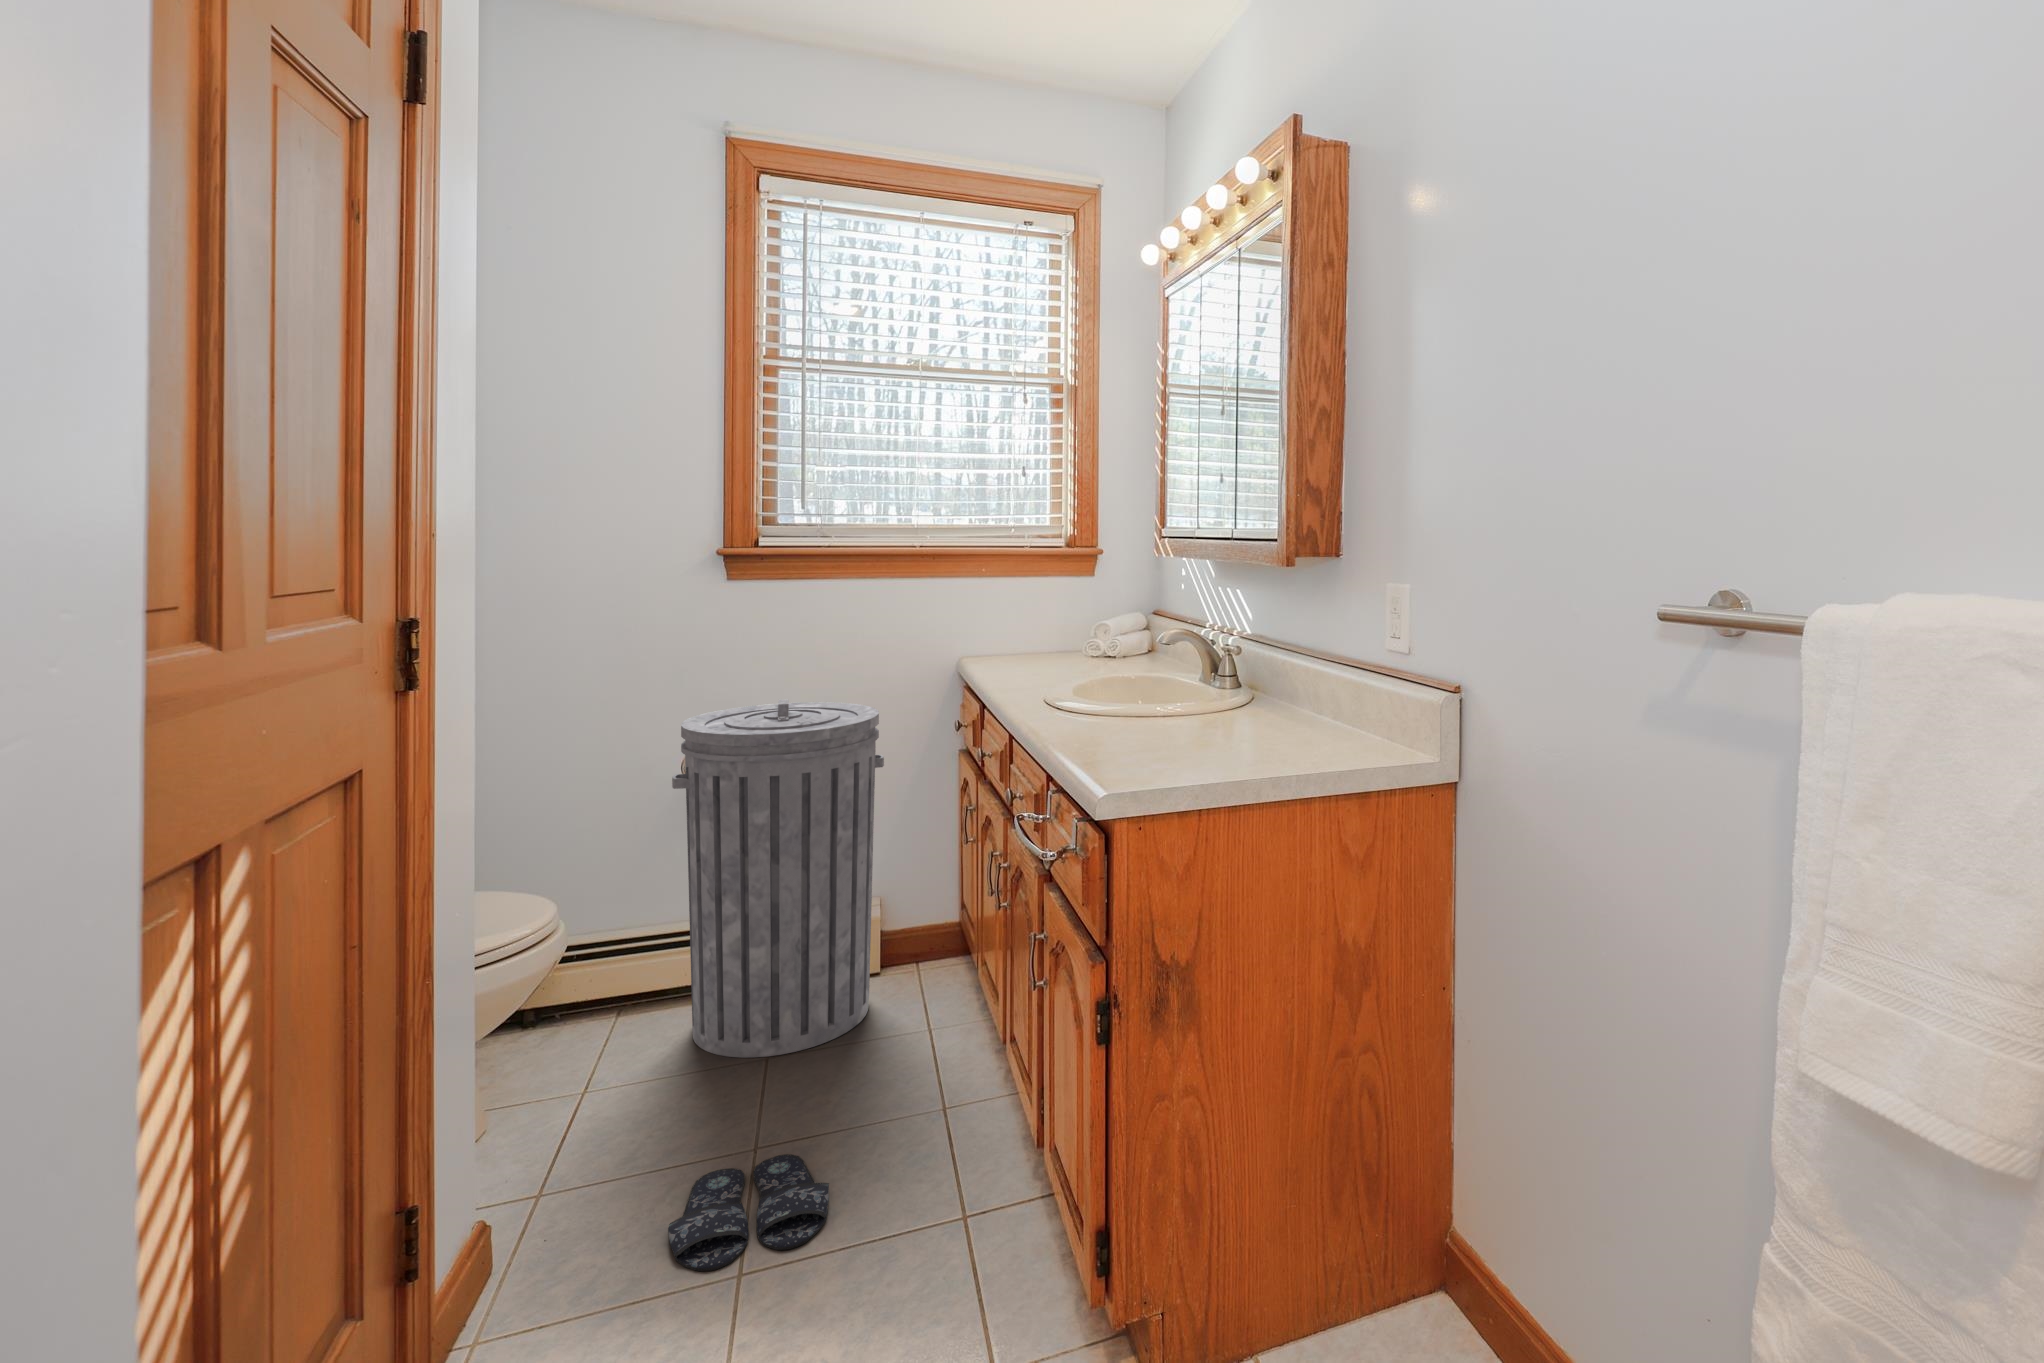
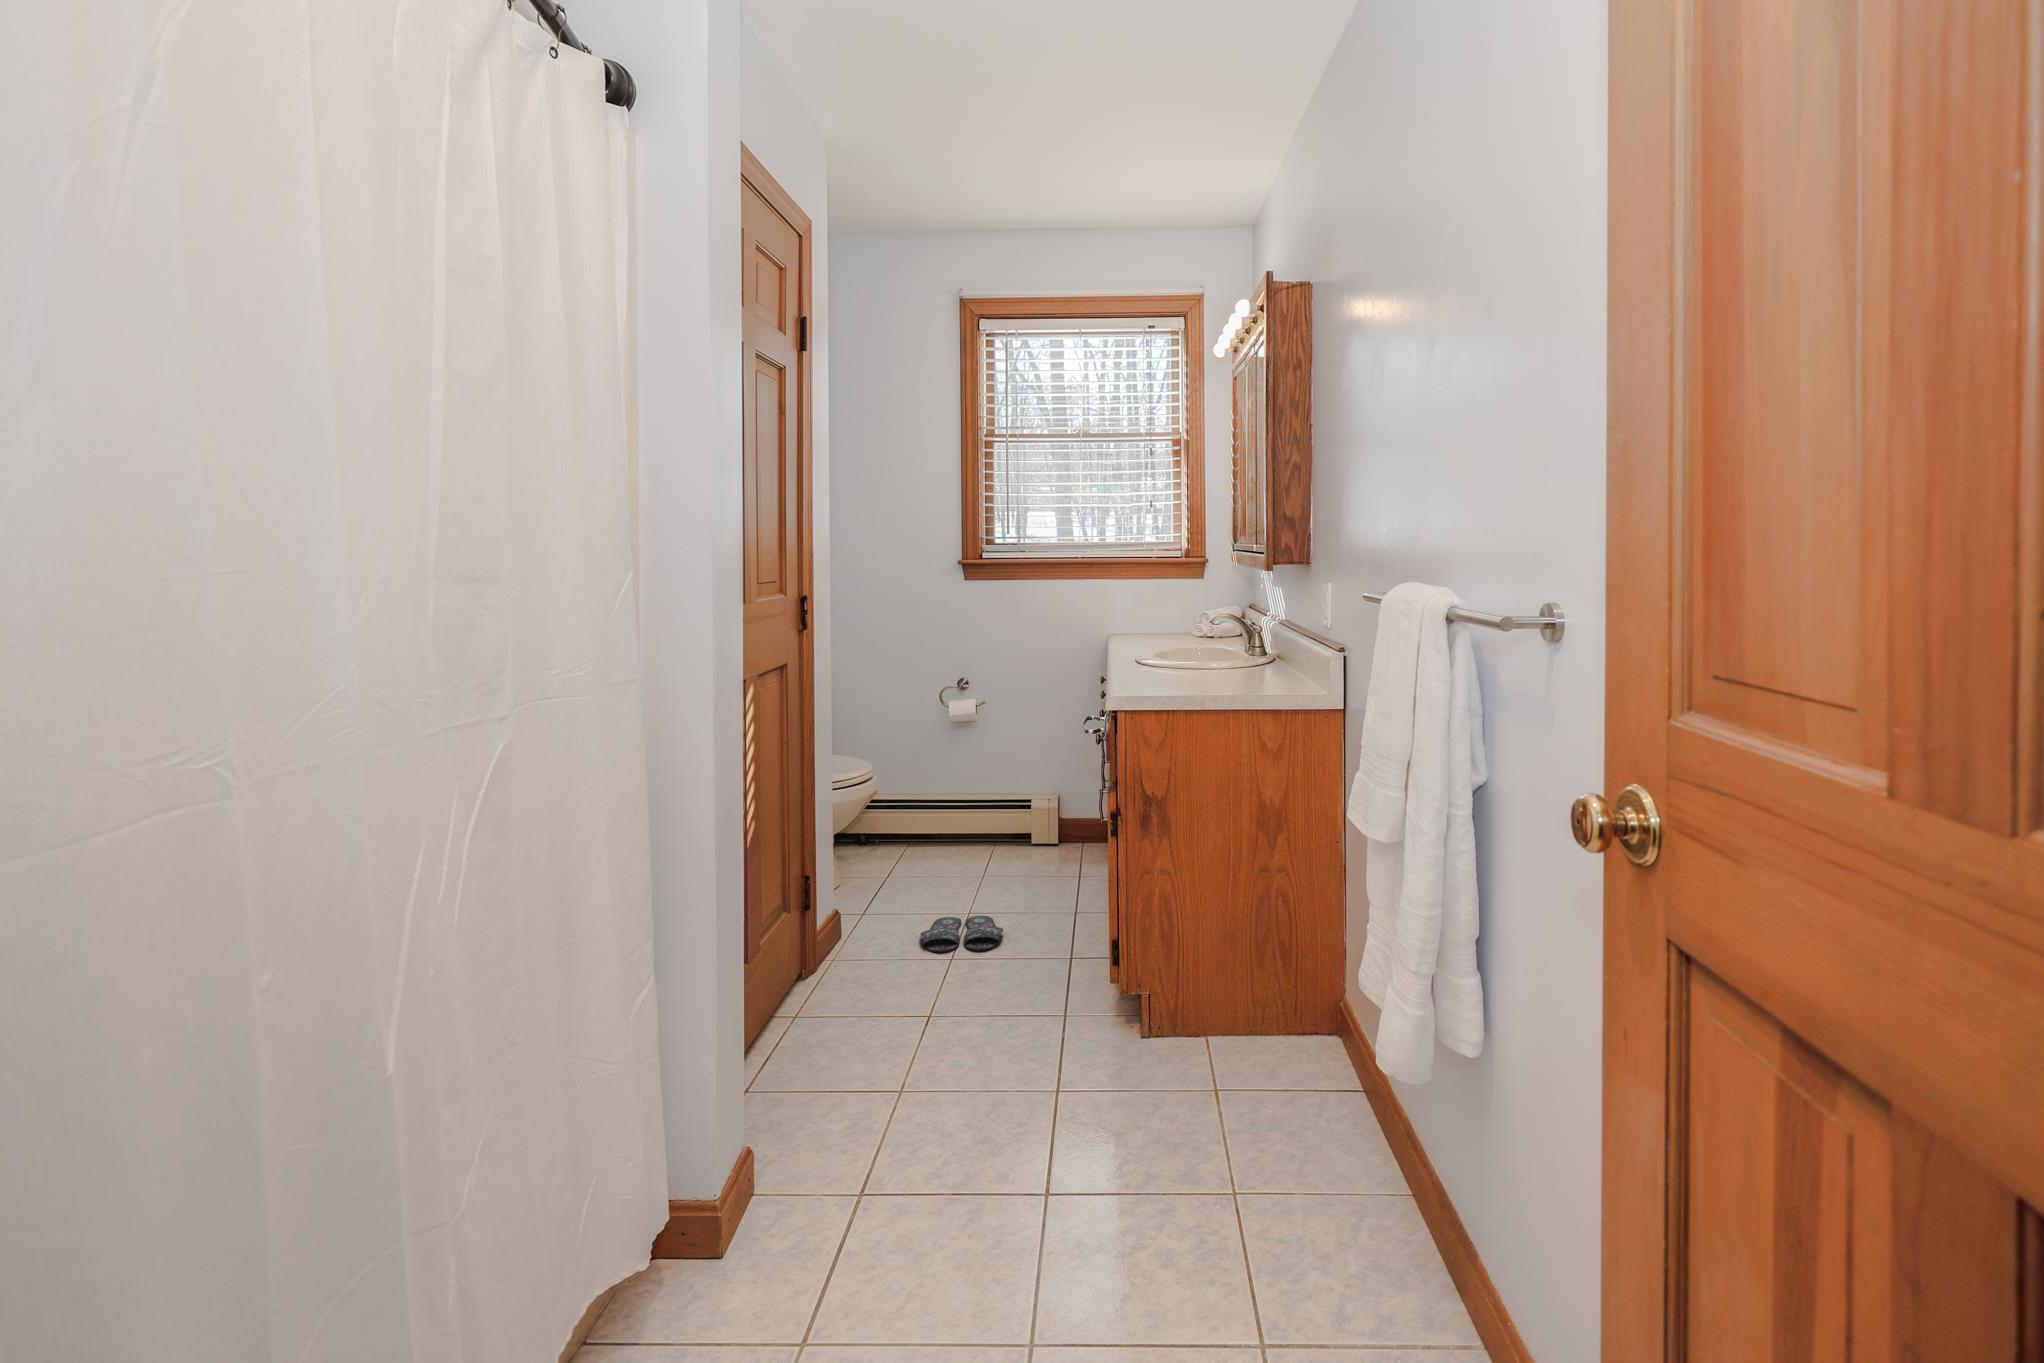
trash can: present [672,699,884,1058] -> none [931,656,1055,875]

